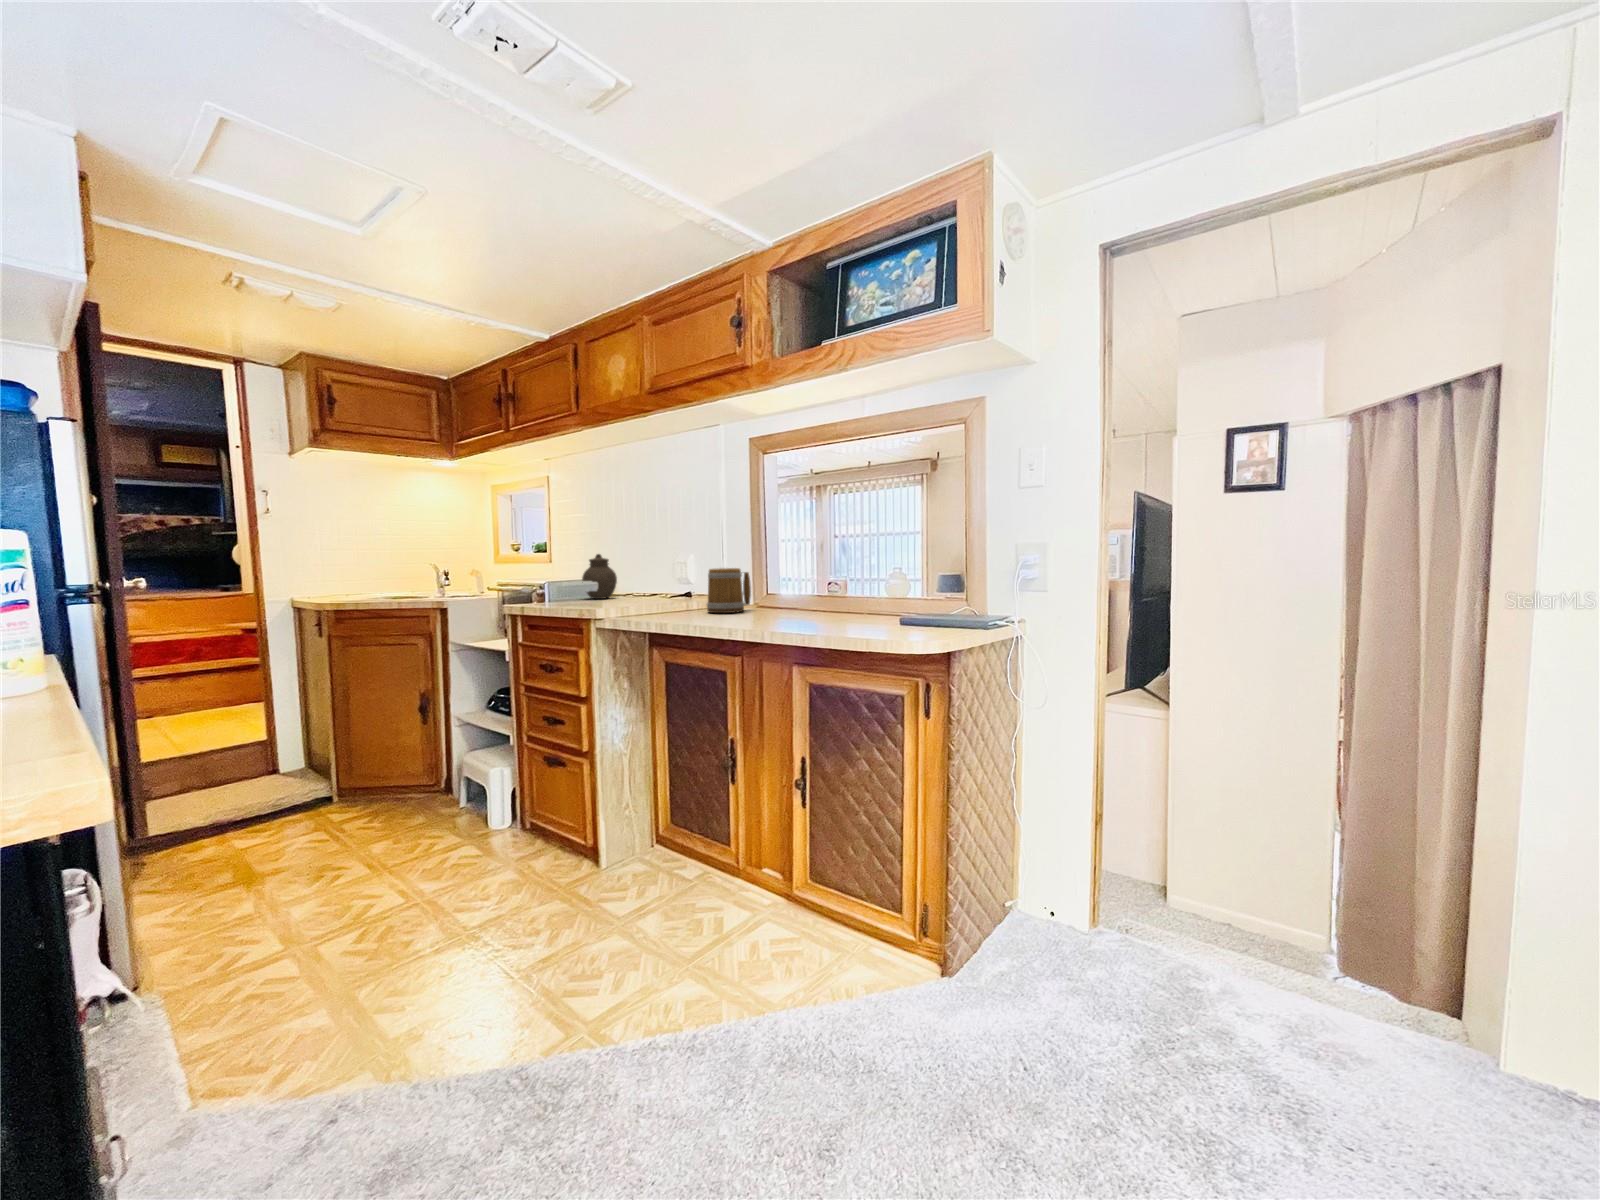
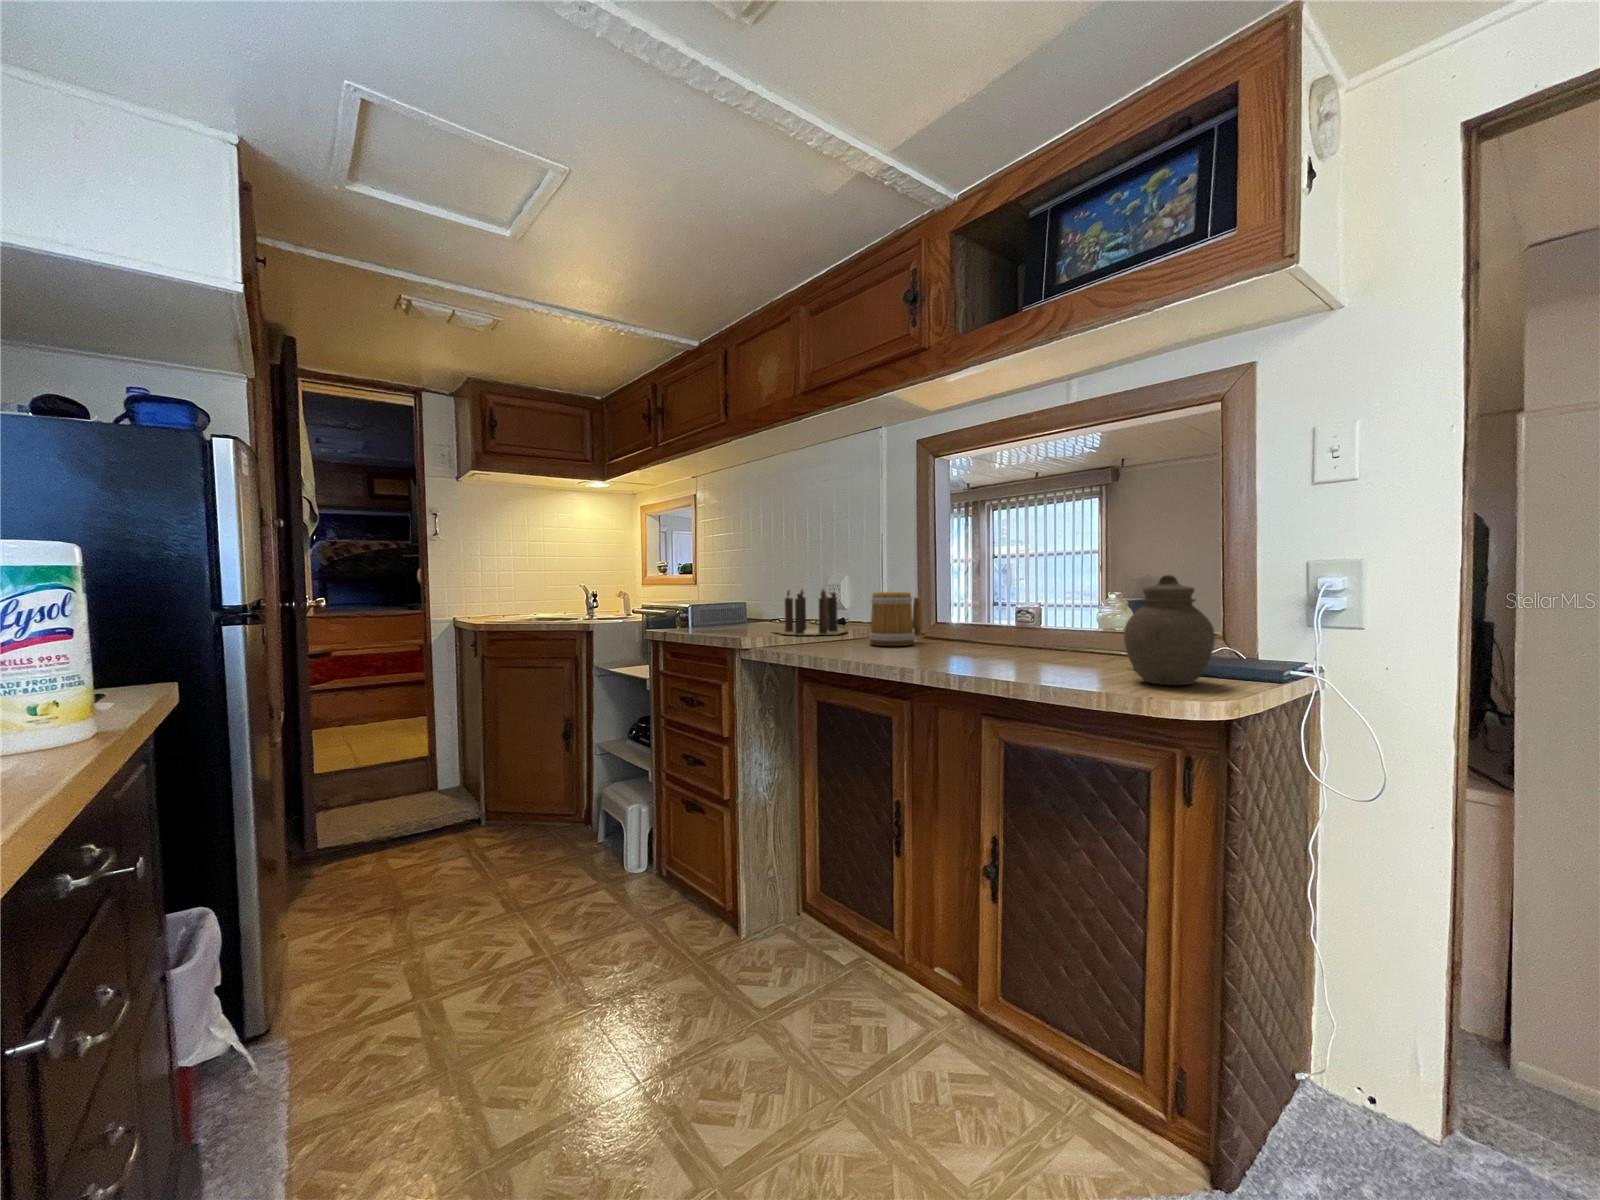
jar: present [582,554,617,599] -> present [1124,575,1215,685]
candle: none [620,565,711,606] -> present [775,589,846,635]

